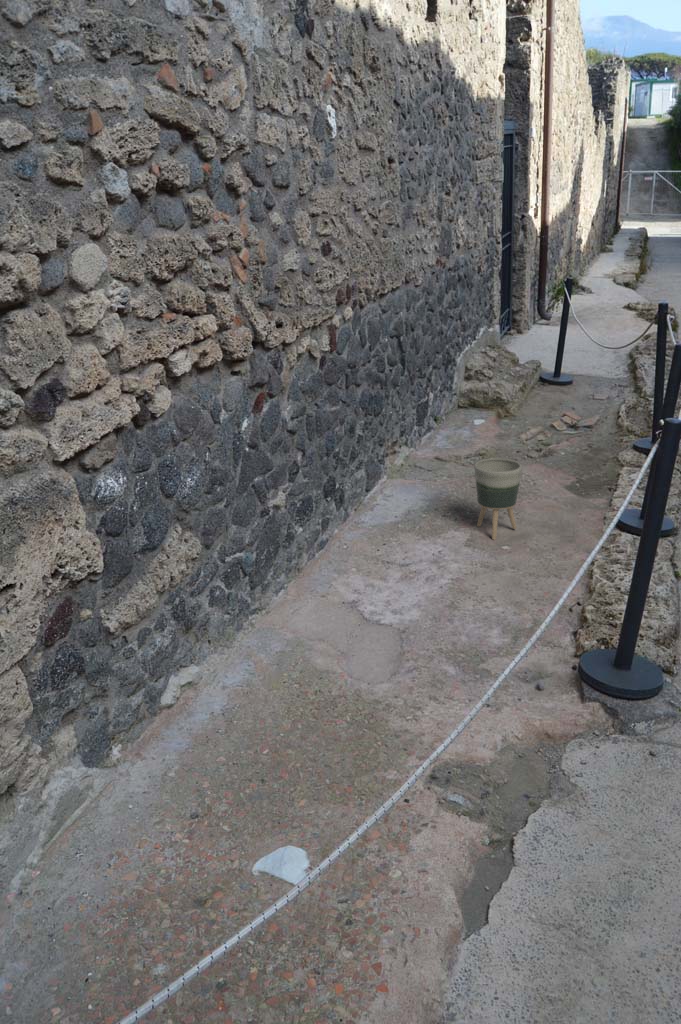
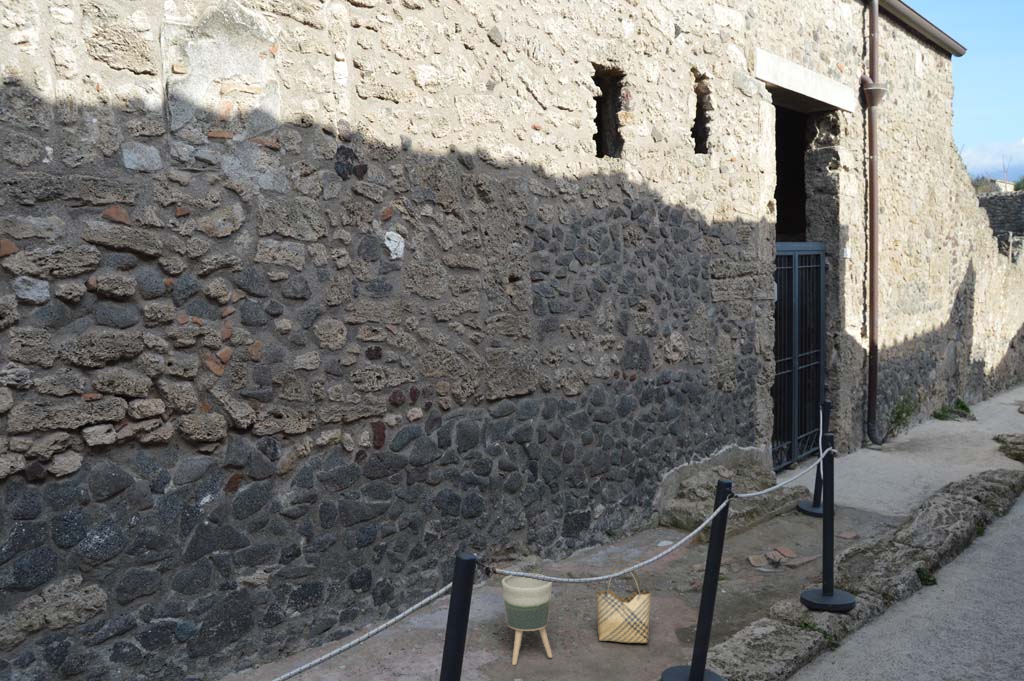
woven basket: none [525,438,572,509] -> present [595,561,651,643]

